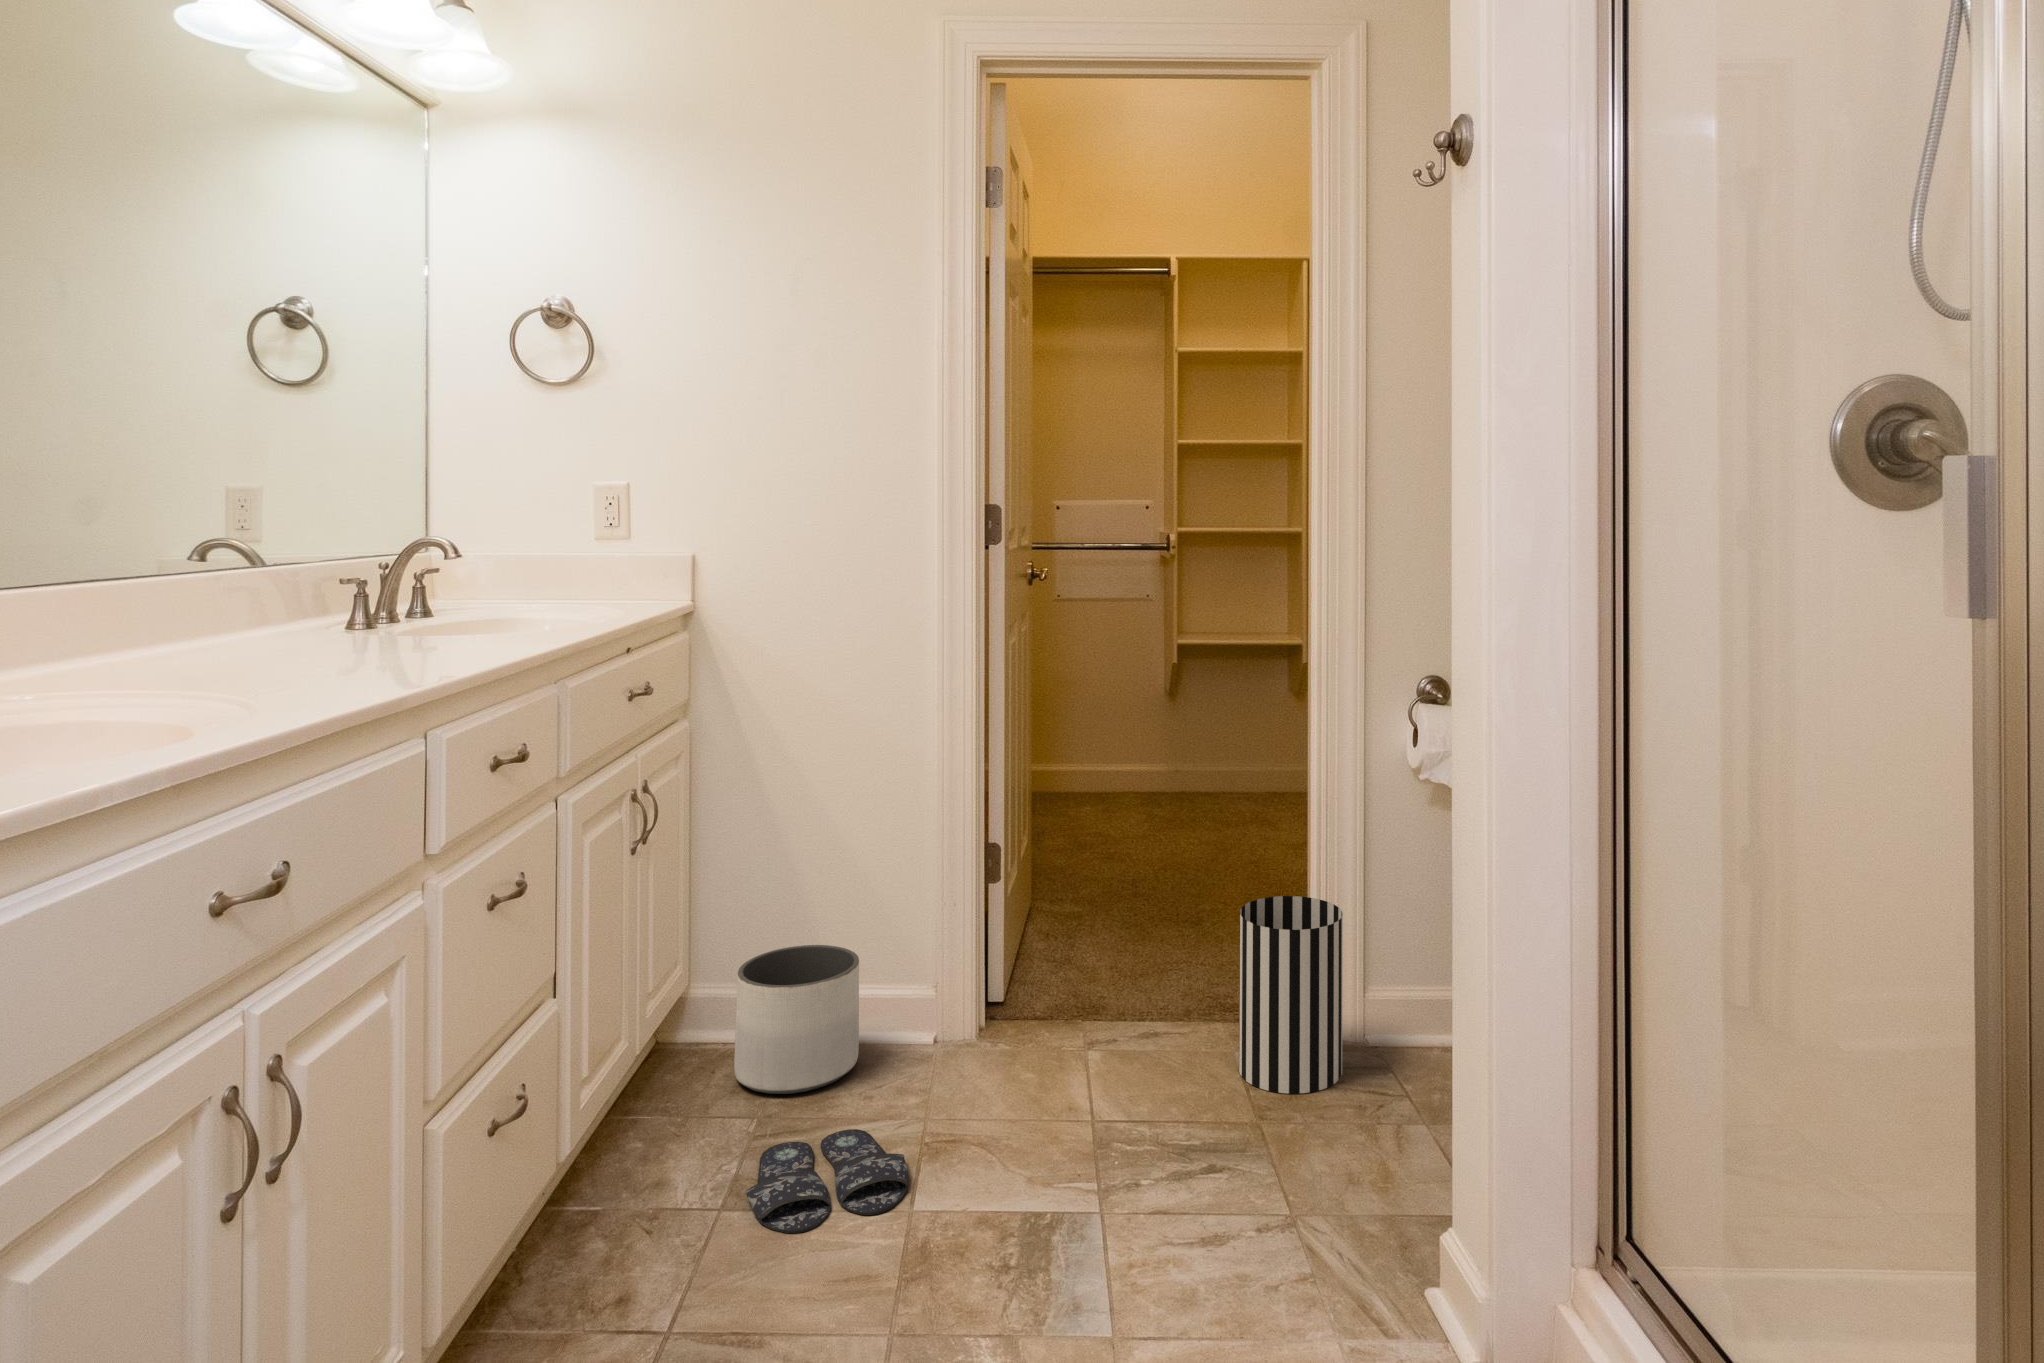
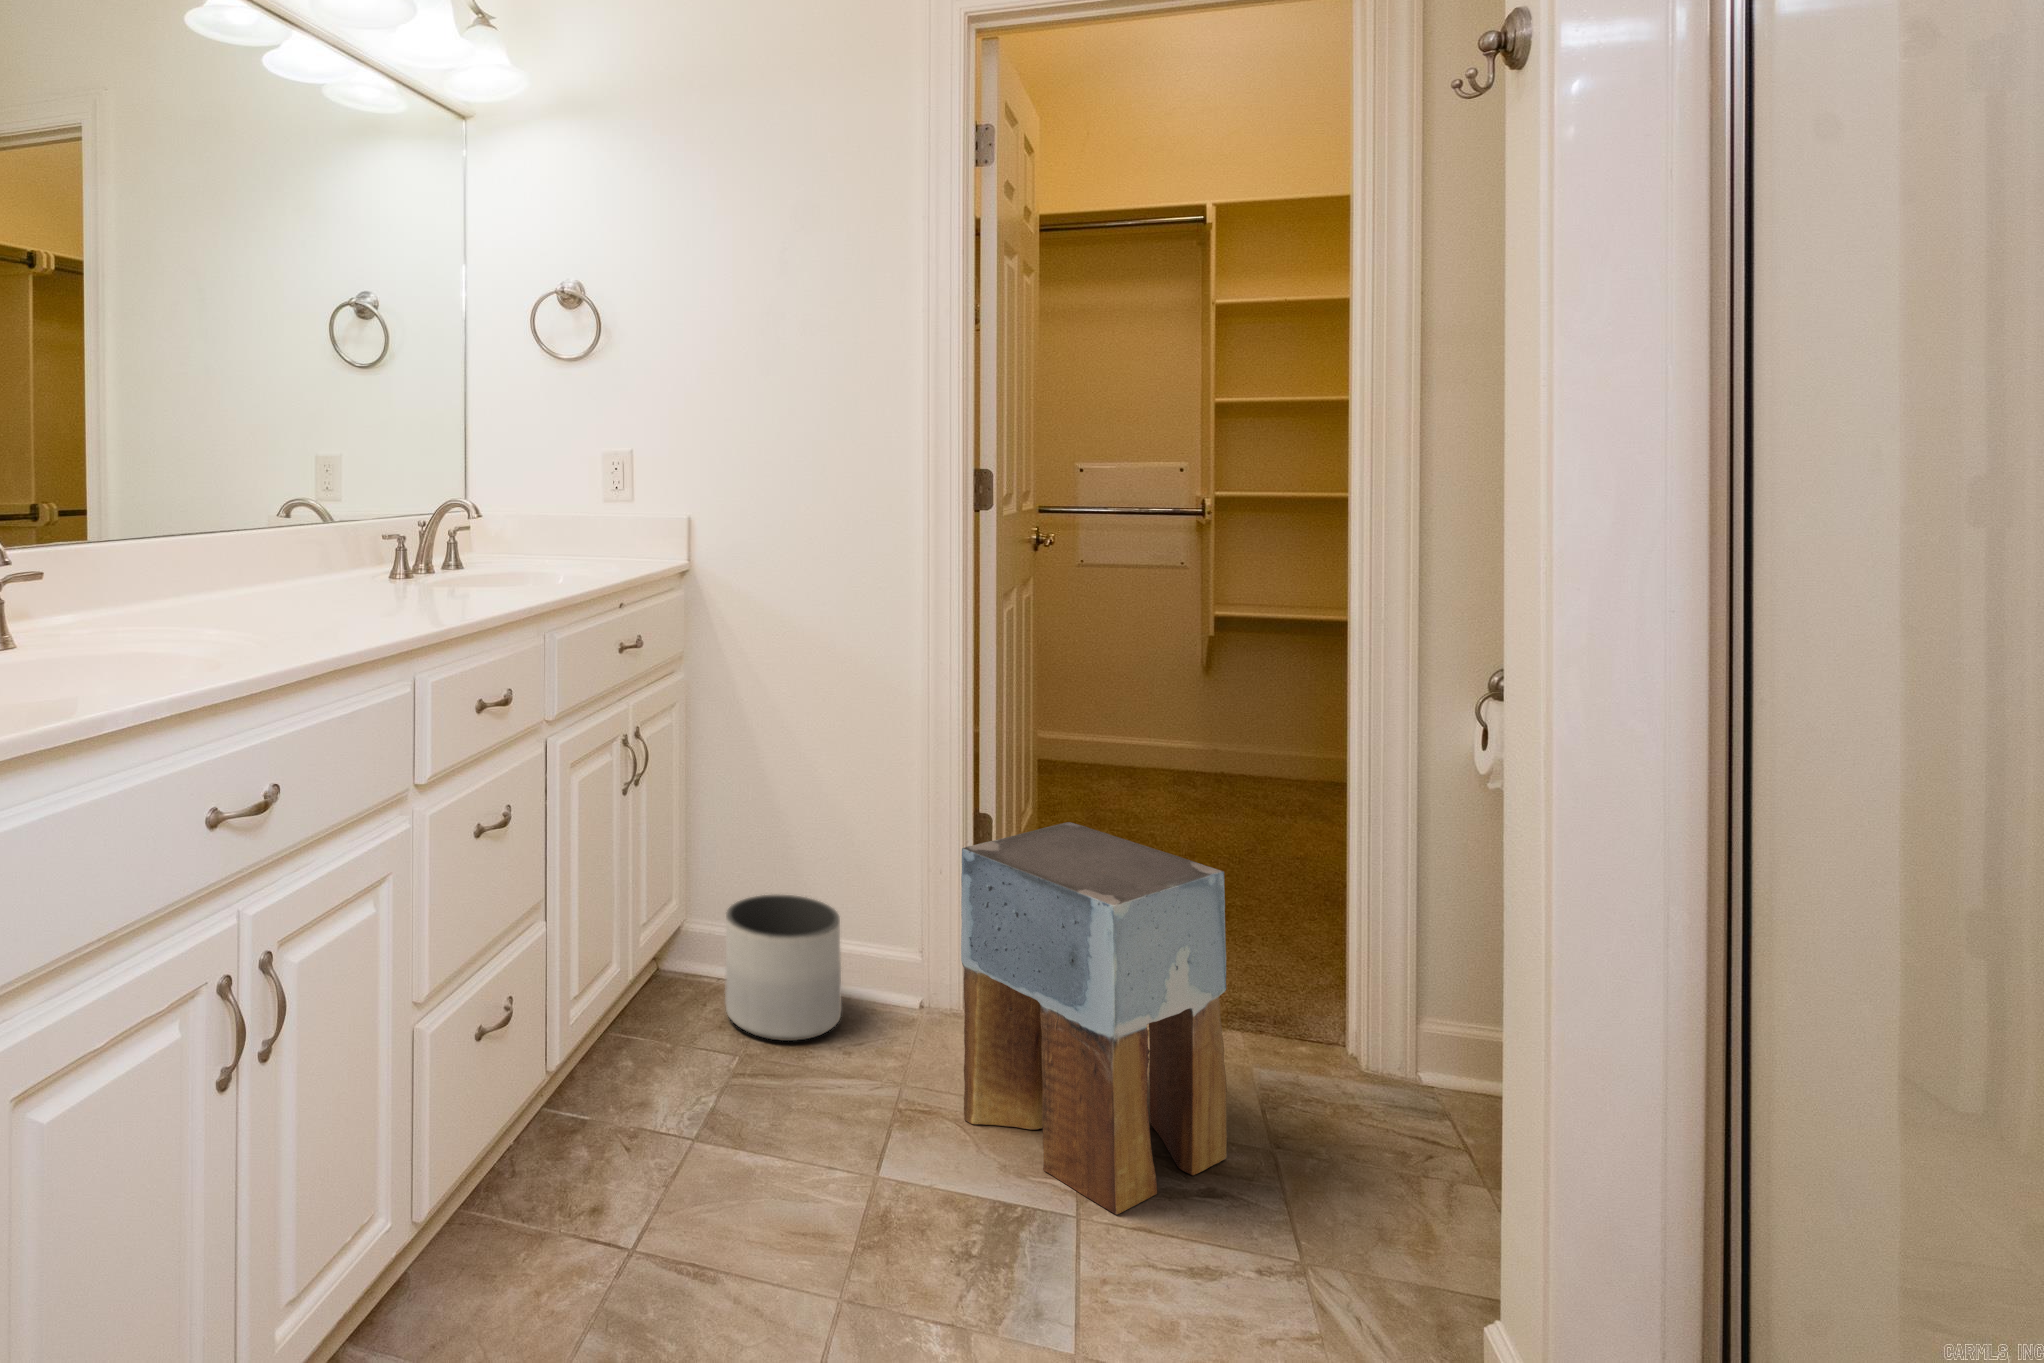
stool: none [987,831,1210,1167] -> present [961,822,1227,1215]
wastebasket: present [1239,896,1343,1094] -> none [1268,931,1413,1181]
slippers: present [746,1129,908,1233] -> none [719,1091,875,1194]

